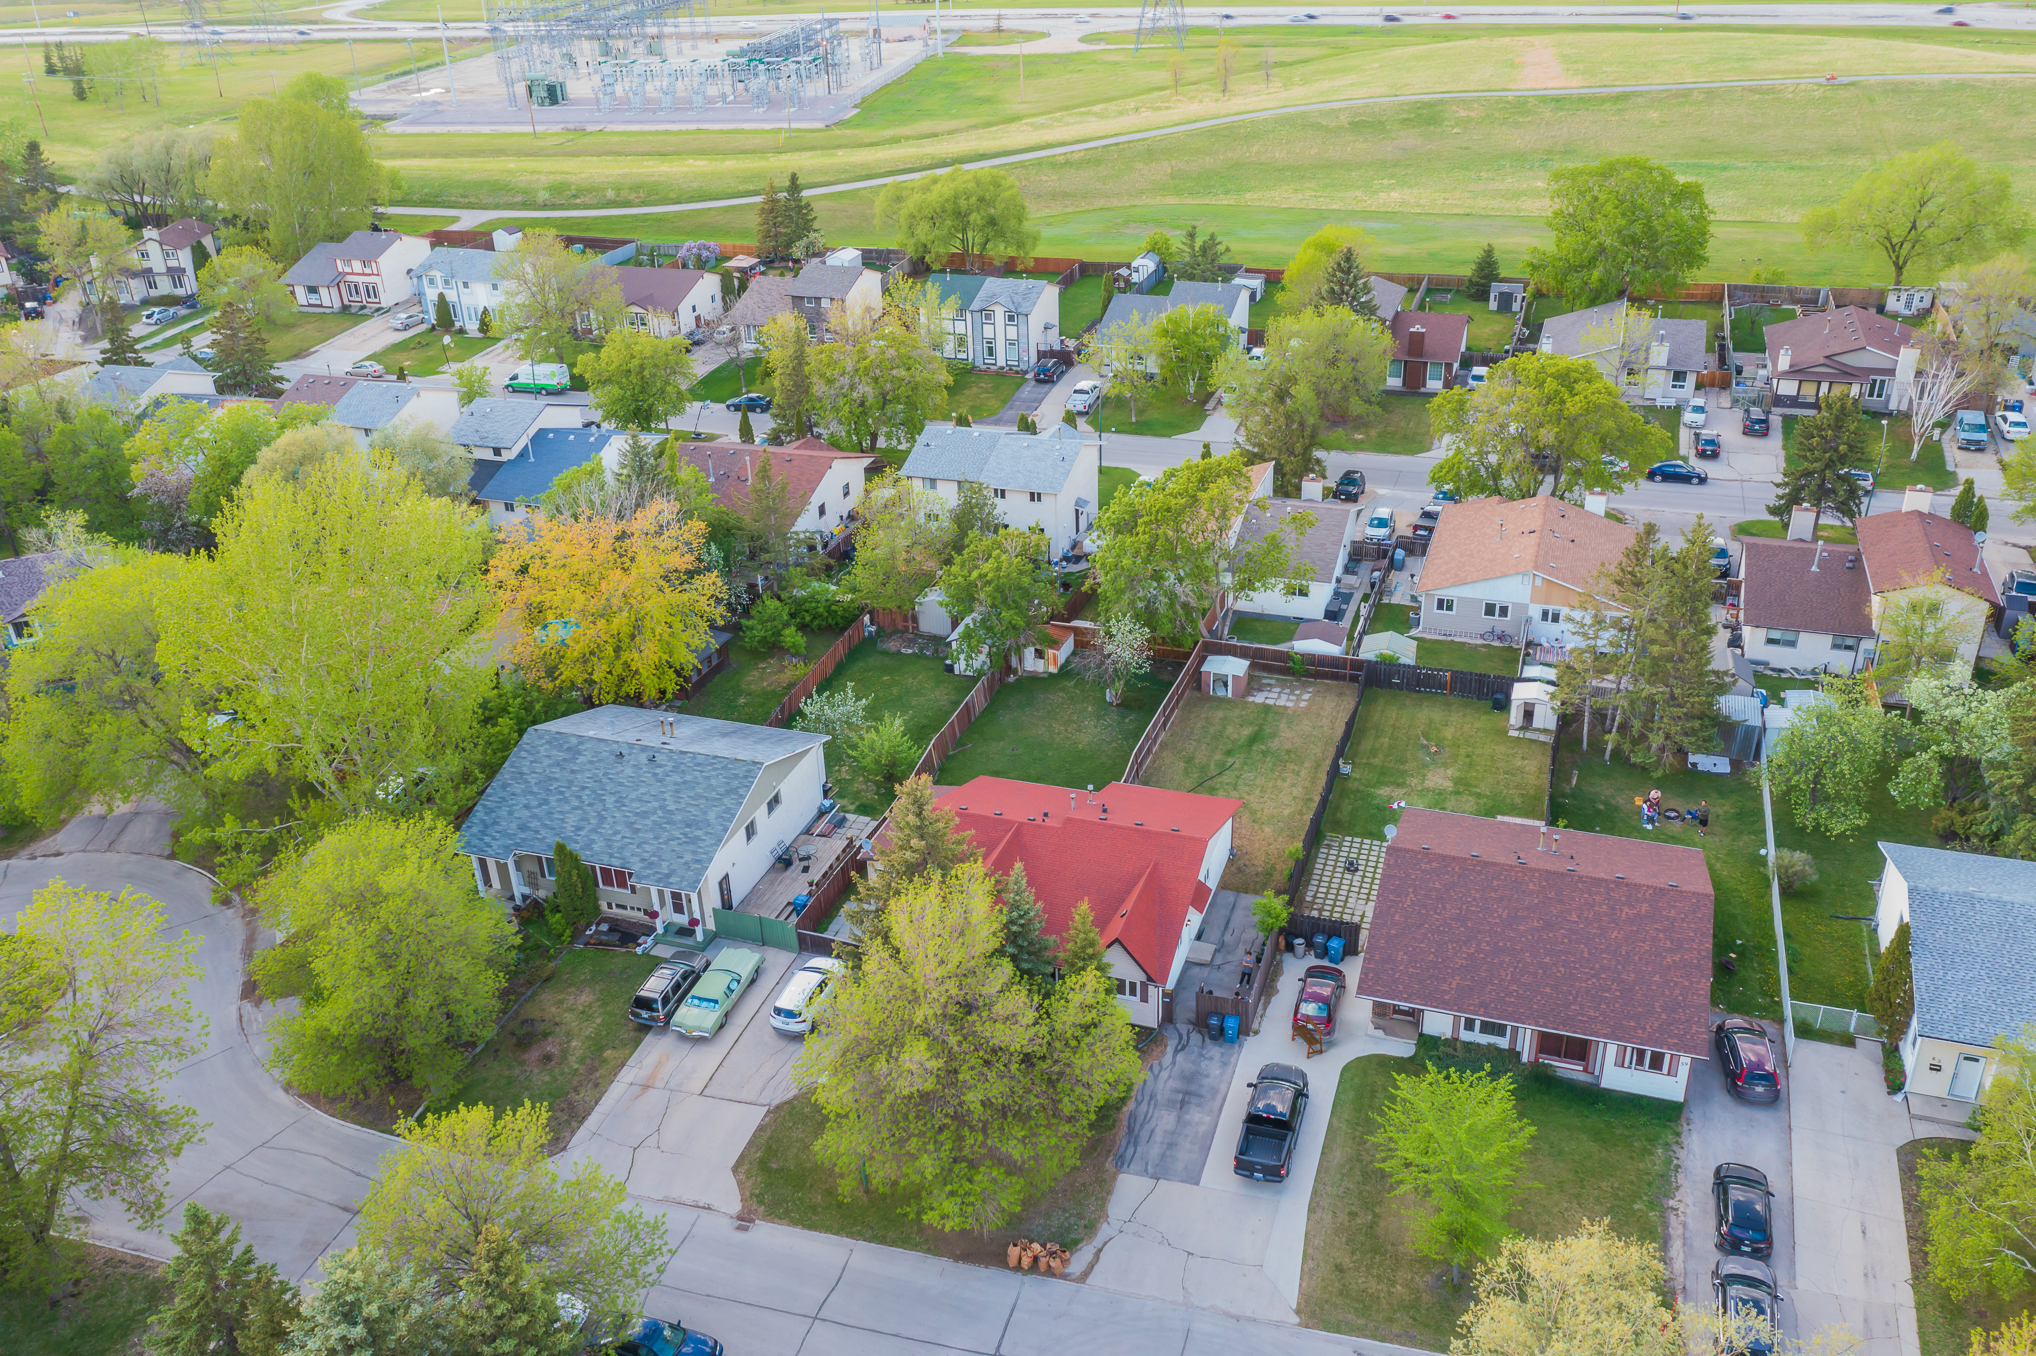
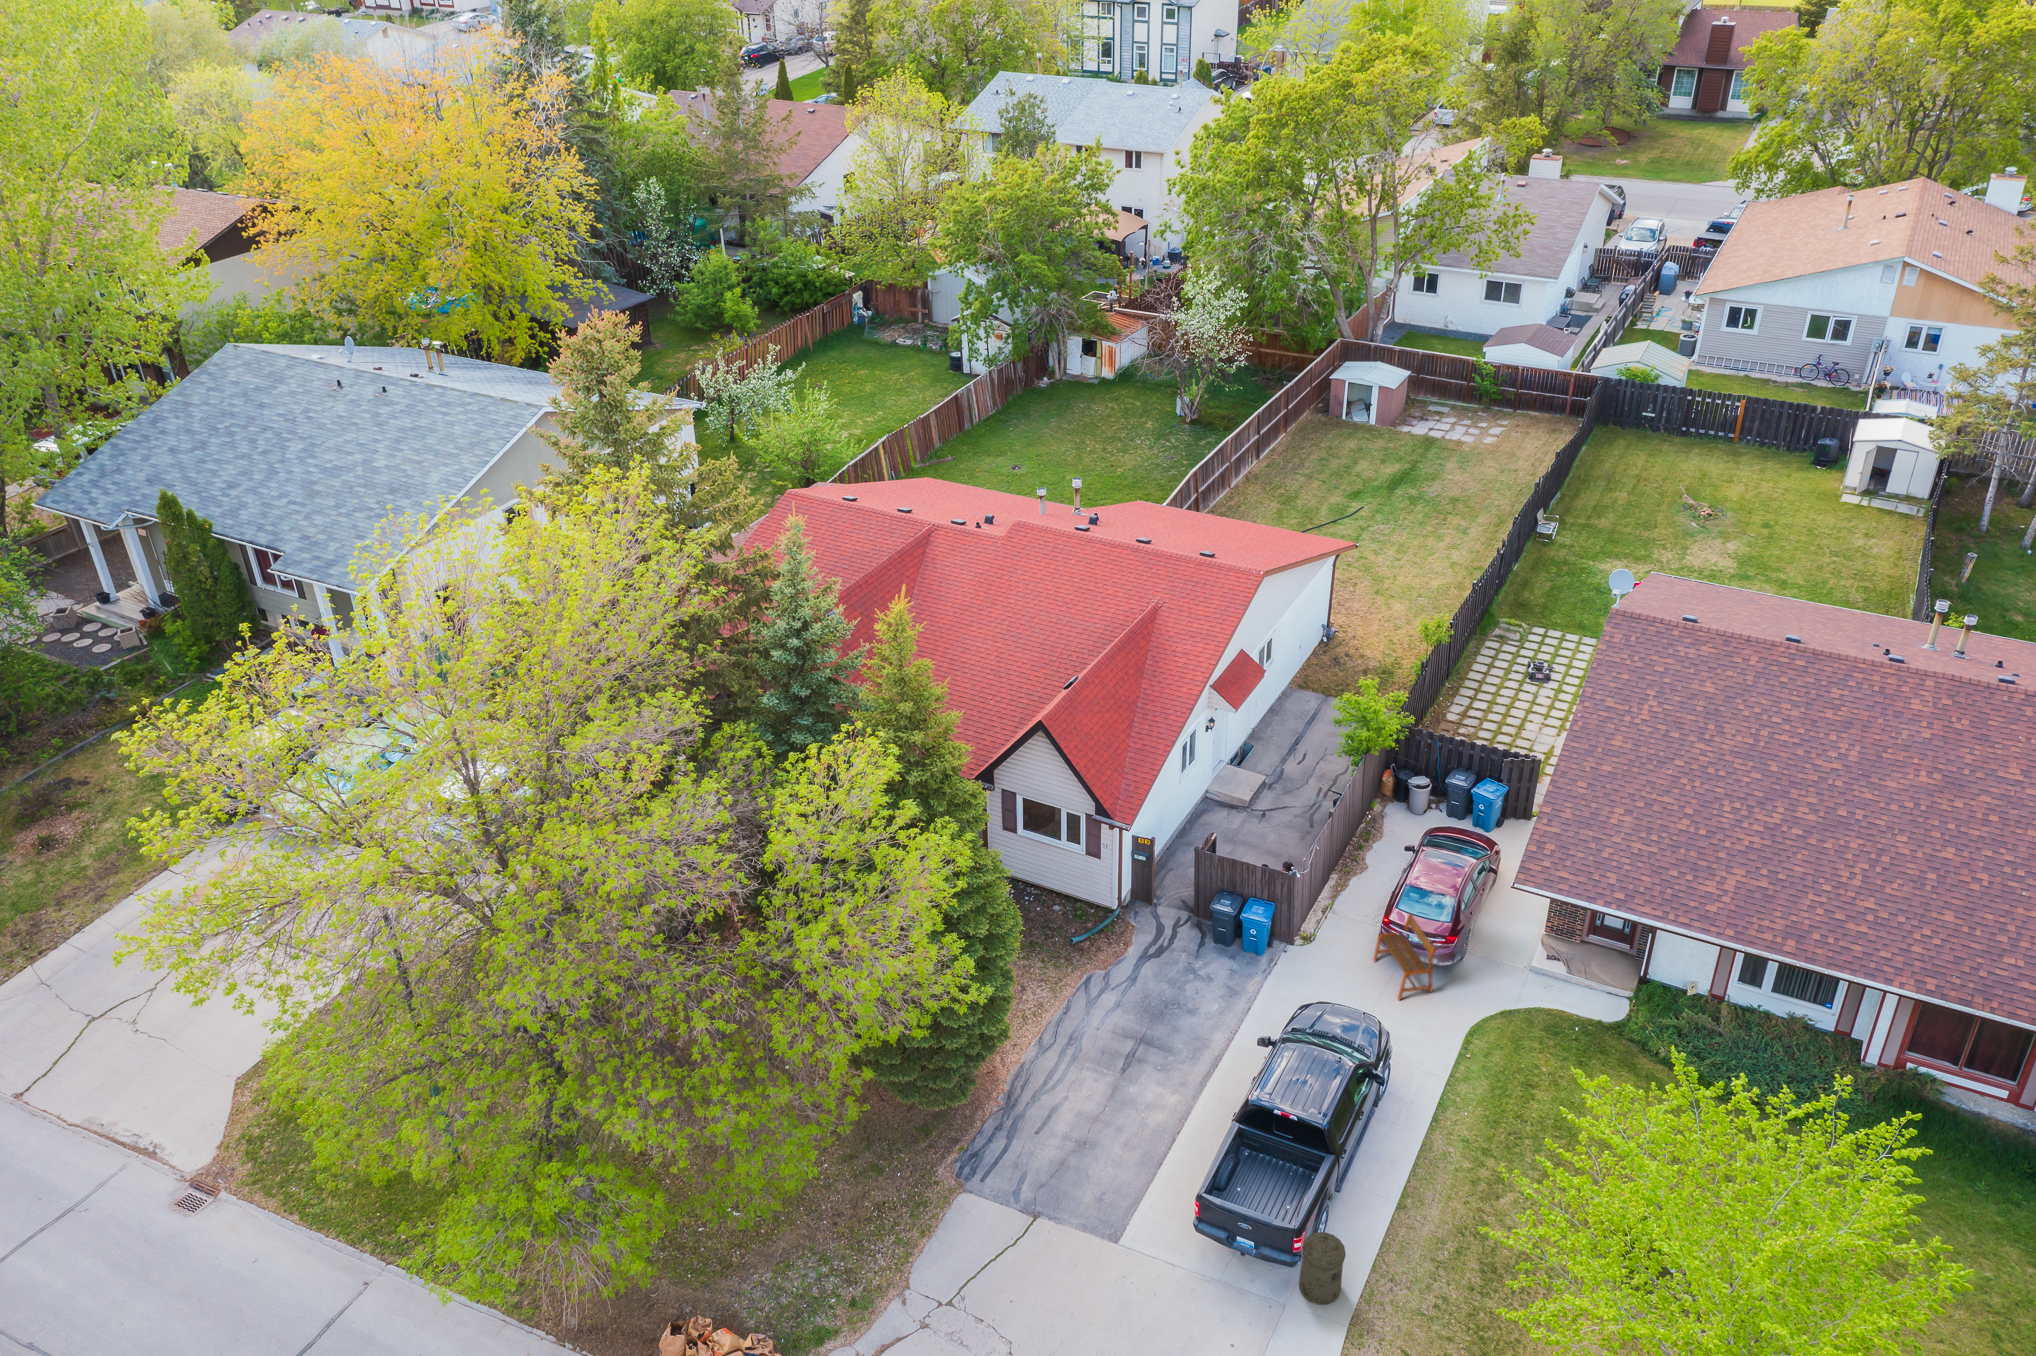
trash can: none [1285,1166,1305,1199] -> present [1299,1232,1346,1305]

